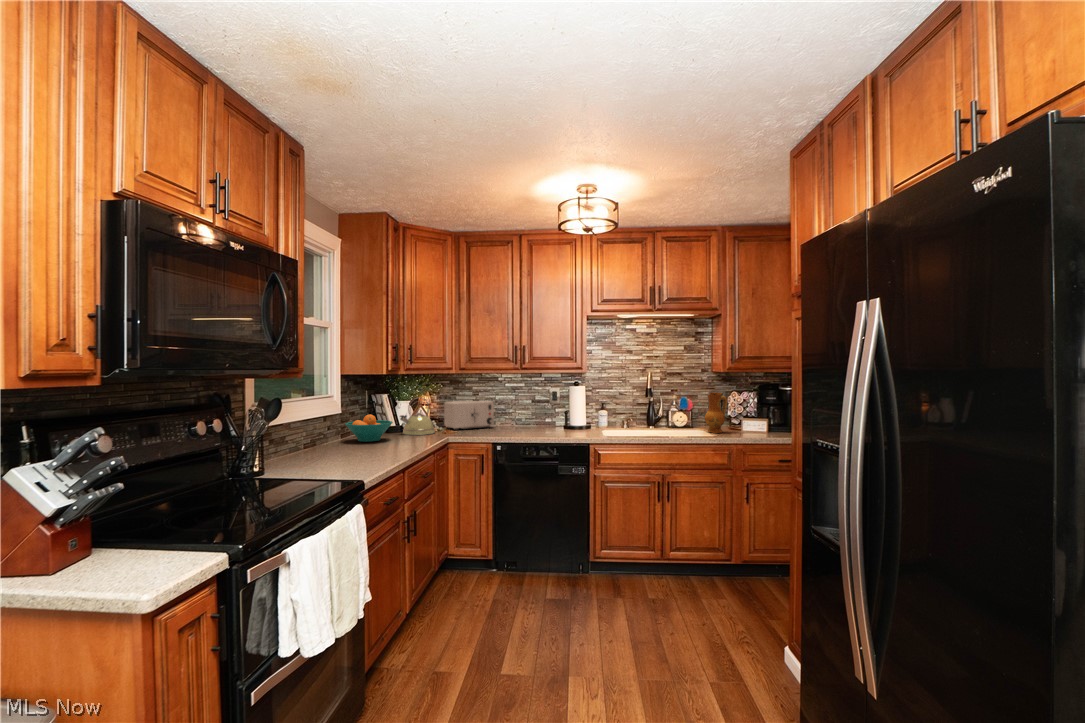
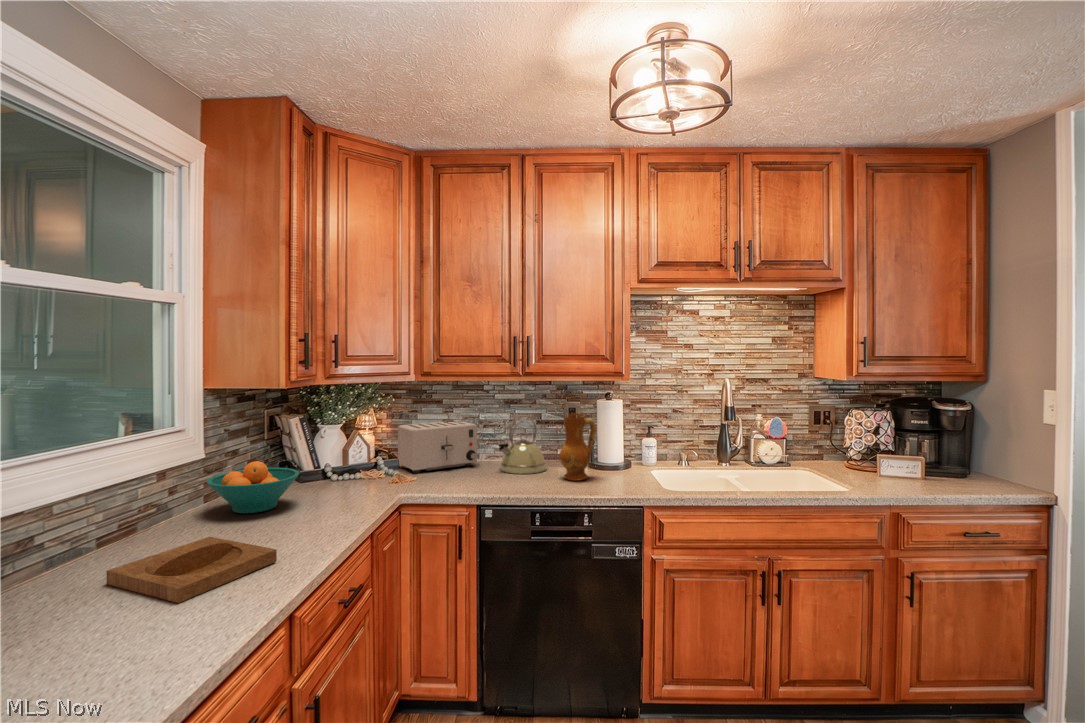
ceramic jug: present [705,392,727,433] -> present [560,413,596,481]
kettle: present [400,399,435,435] -> present [498,416,547,474]
tray: none [320,444,392,461] -> present [106,537,277,603]

